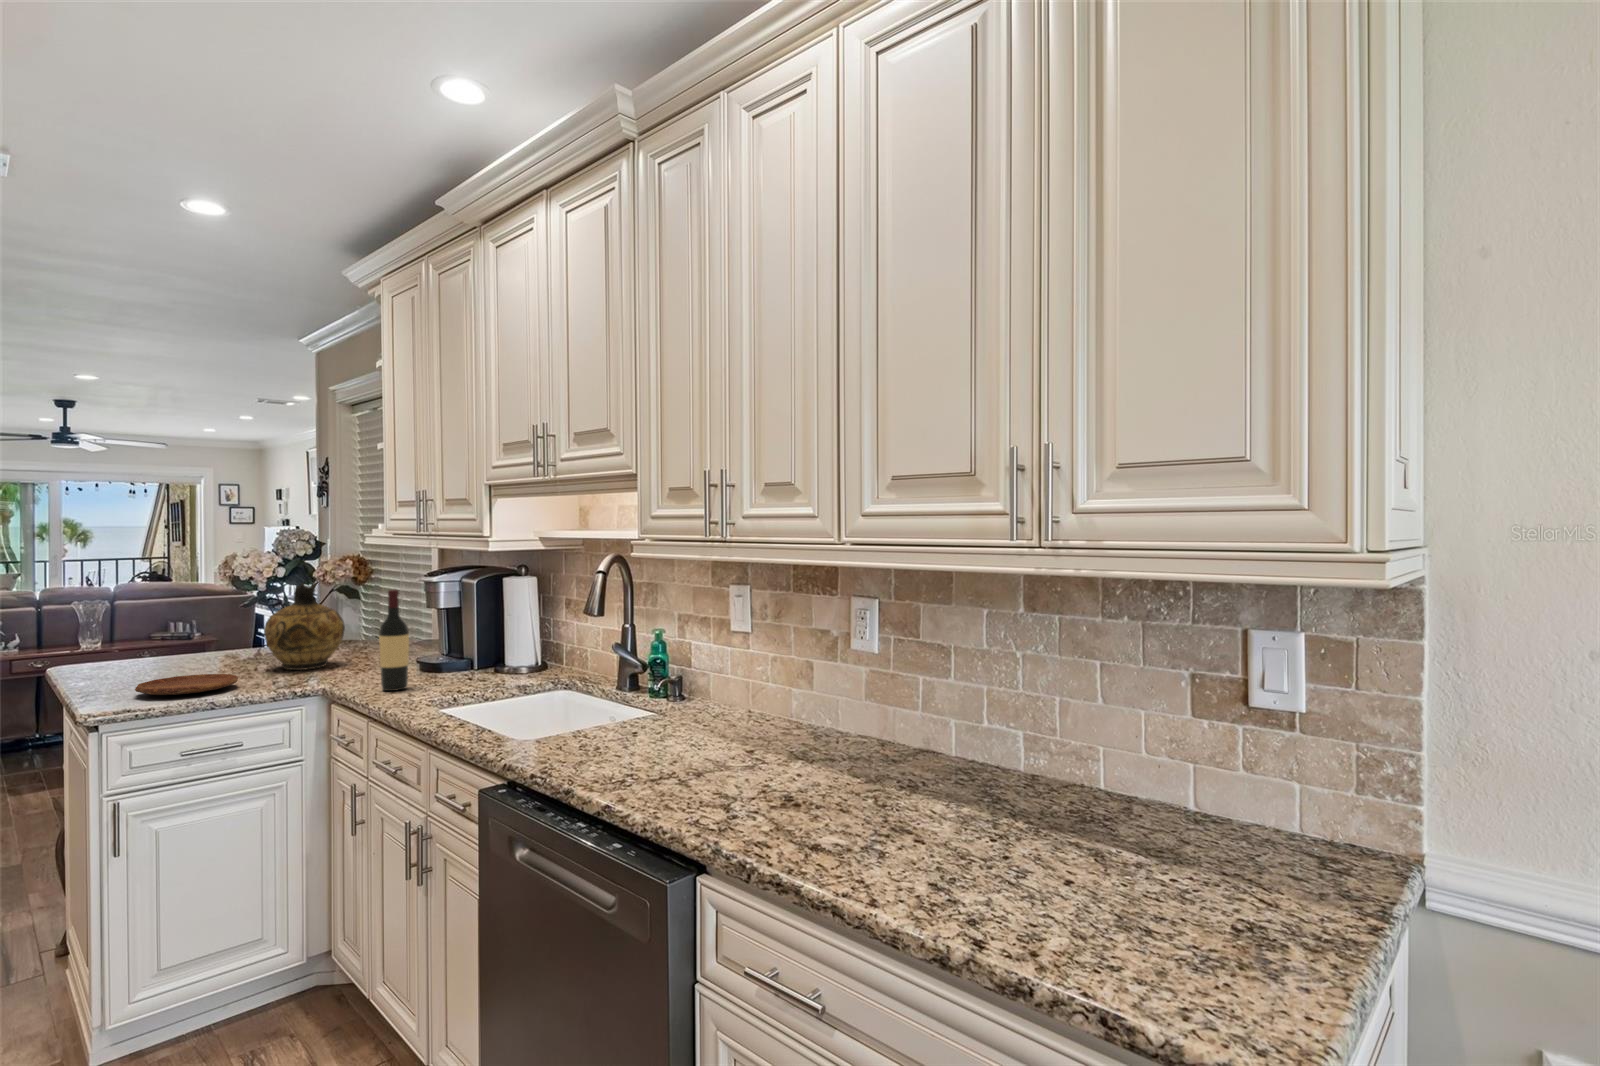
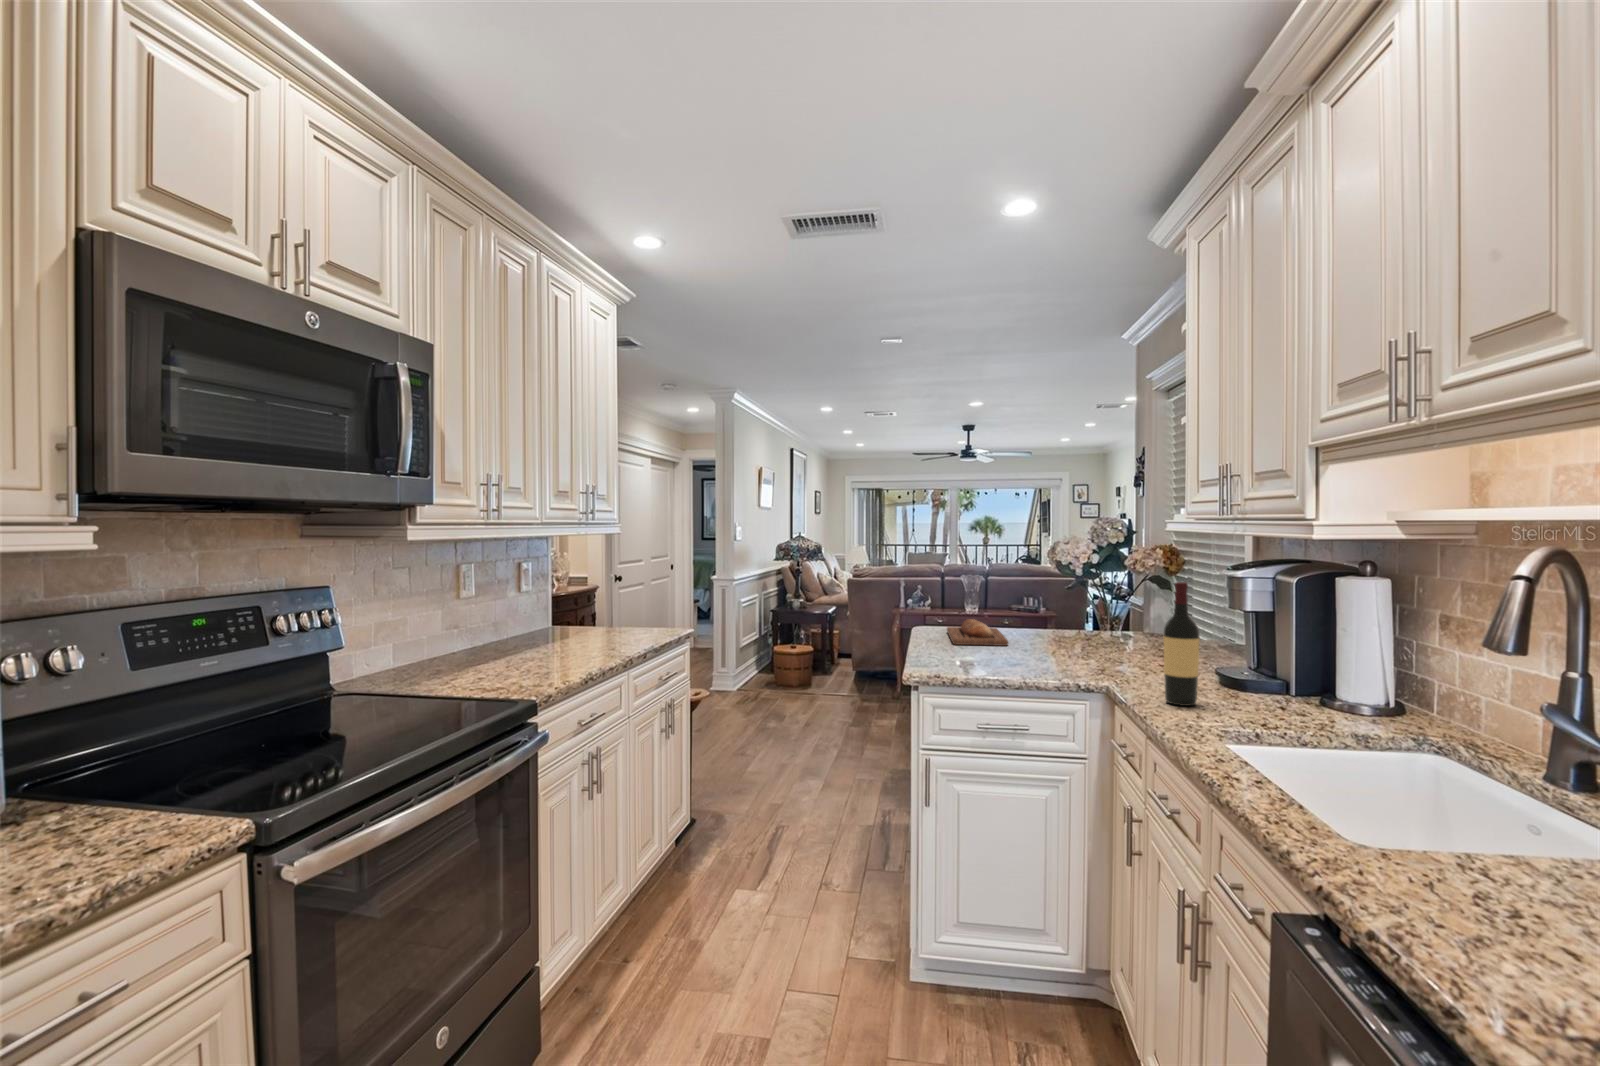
ceramic jug: present [264,583,345,670] -> none [1059,569,1138,661]
bread loaf: none [106,648,199,678] -> present [947,619,1008,646]
tray: present [135,674,238,695] -> none [947,650,1030,669]

